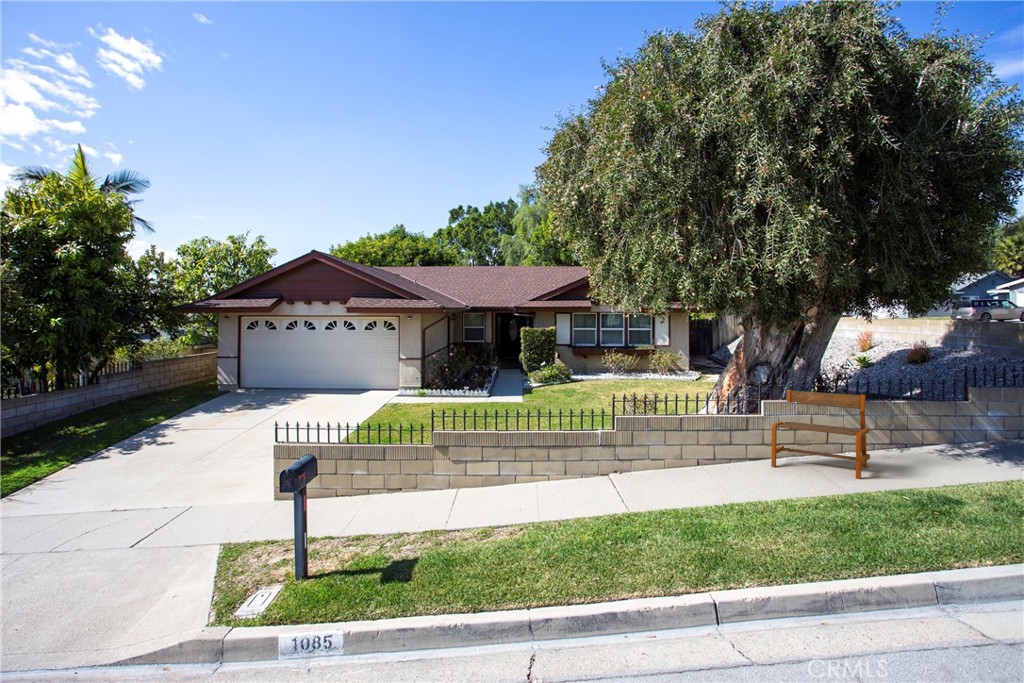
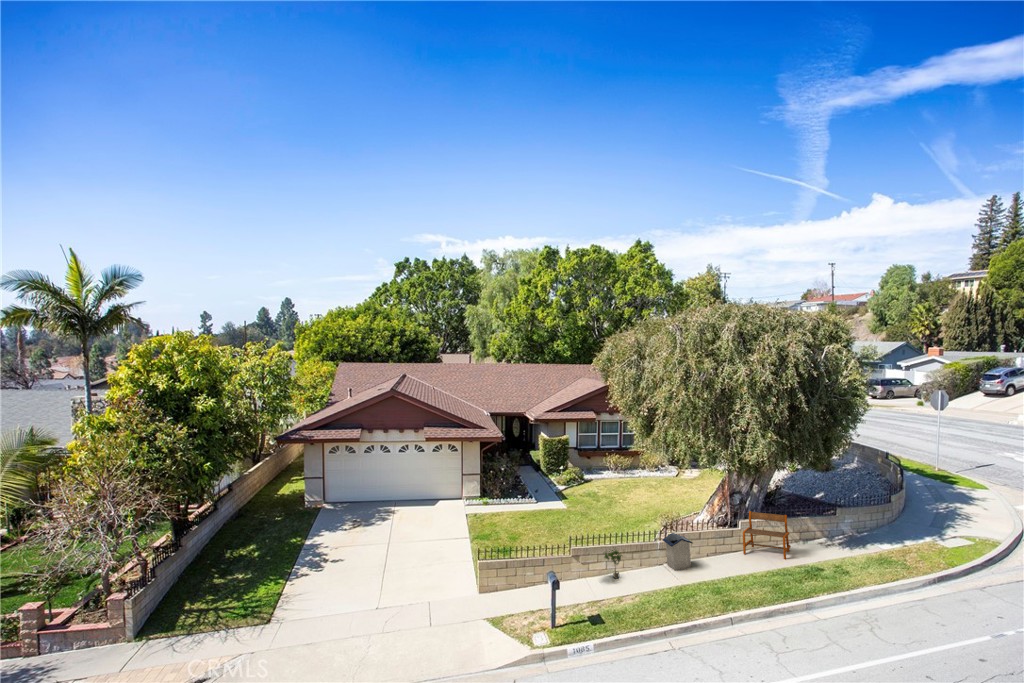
trash can: none [612,418,666,486] -> present [663,533,693,570]
potted plant: none [487,433,530,493] -> present [604,547,622,579]

